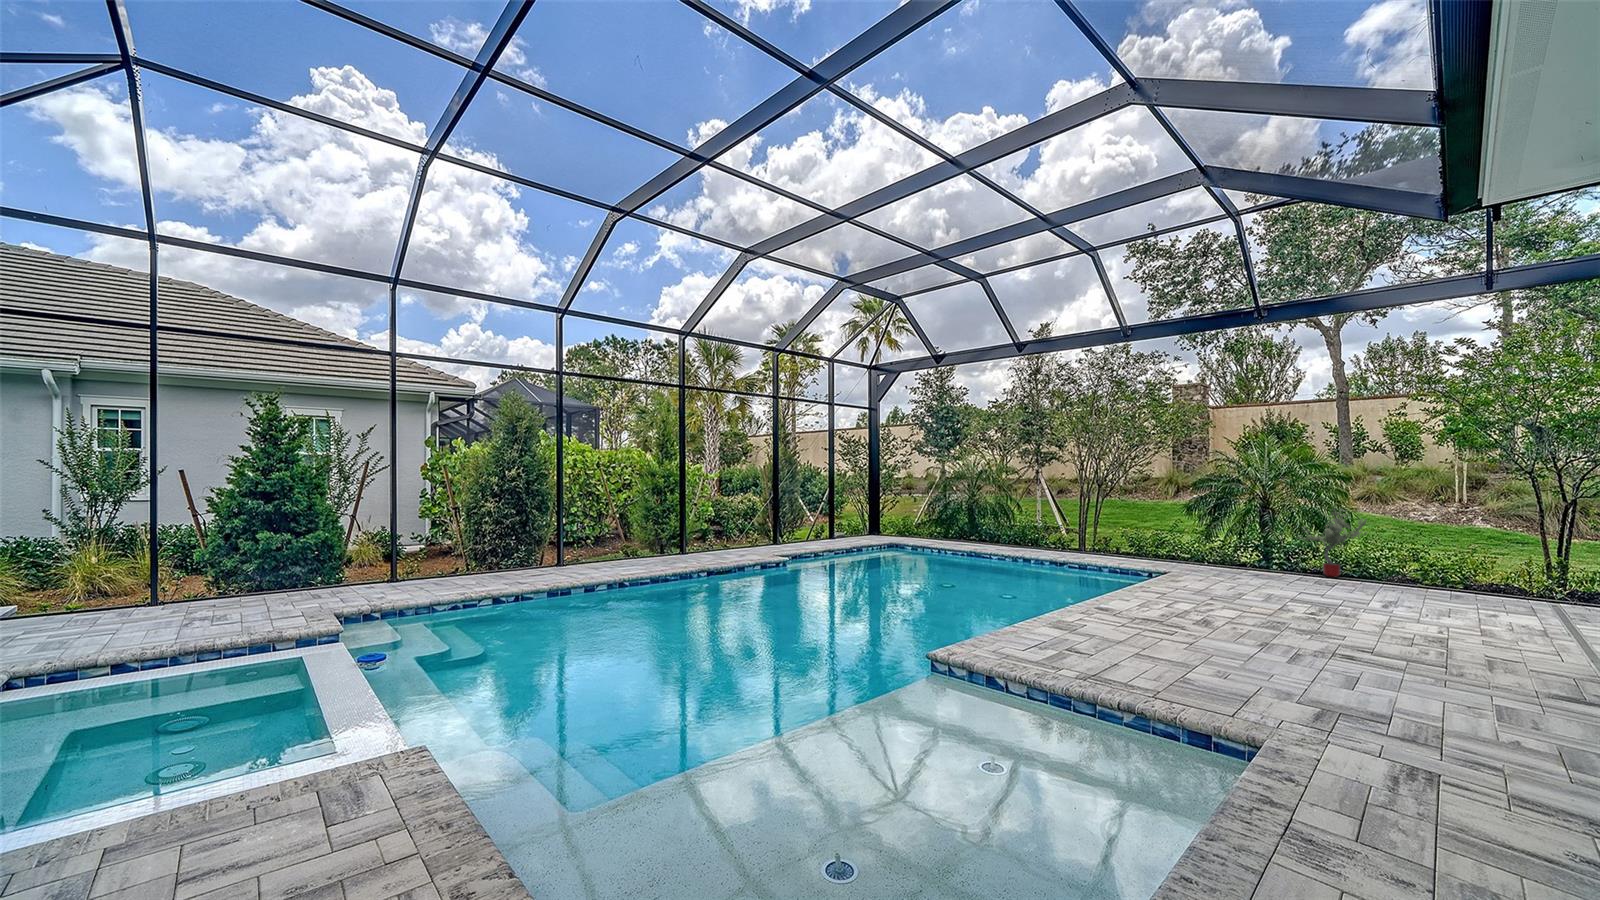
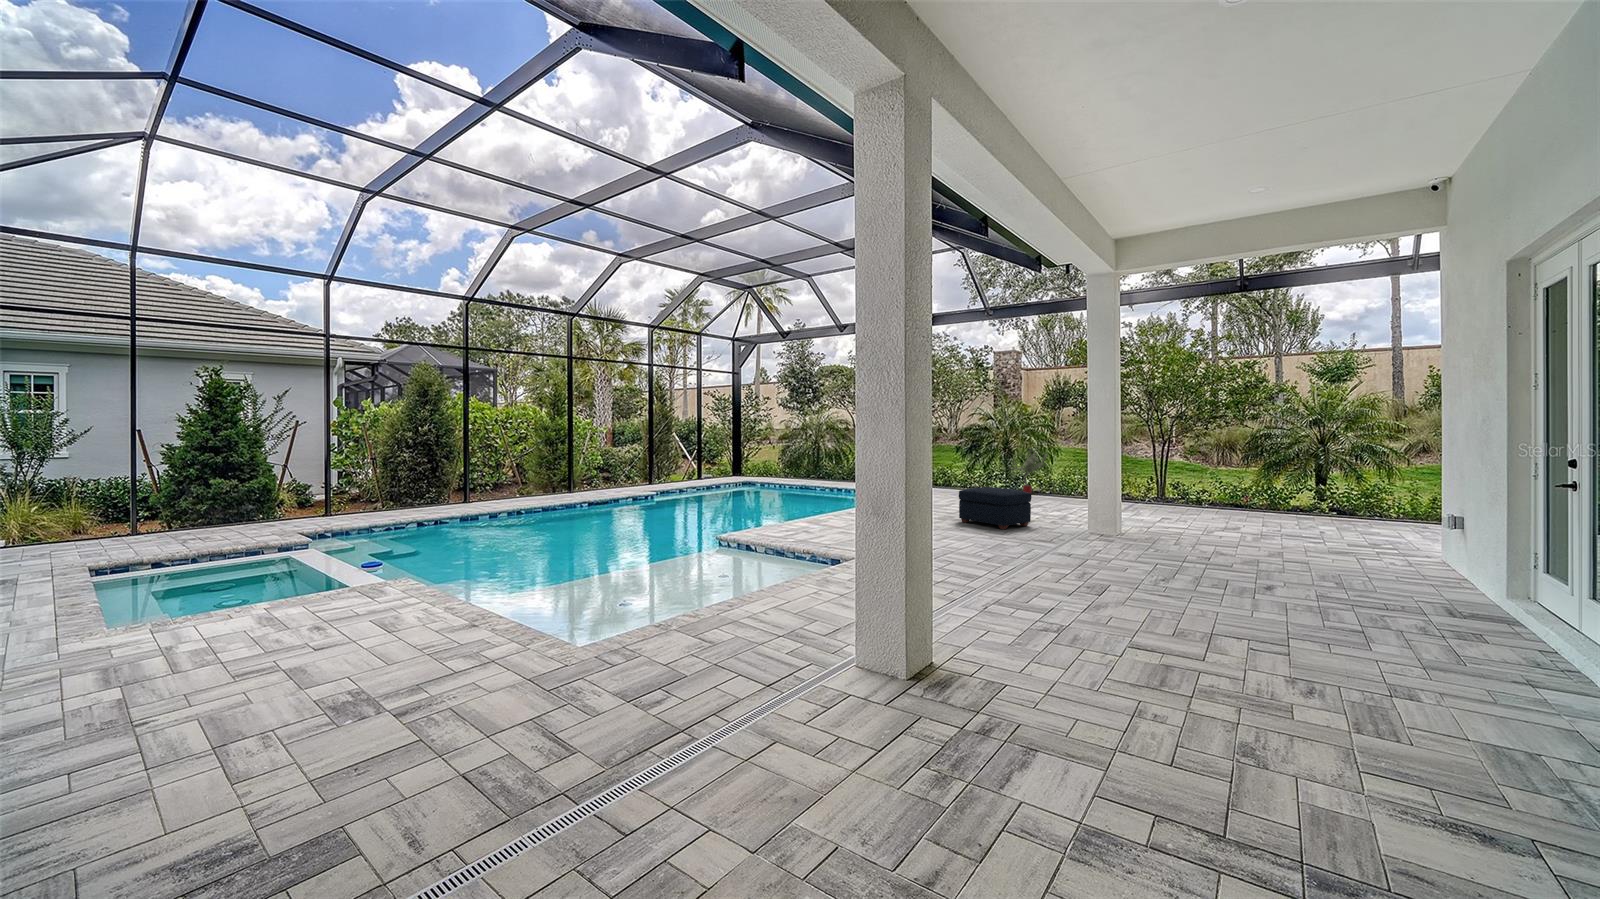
ottoman: none [1298,574,1449,651] -> present [959,487,1031,530]

